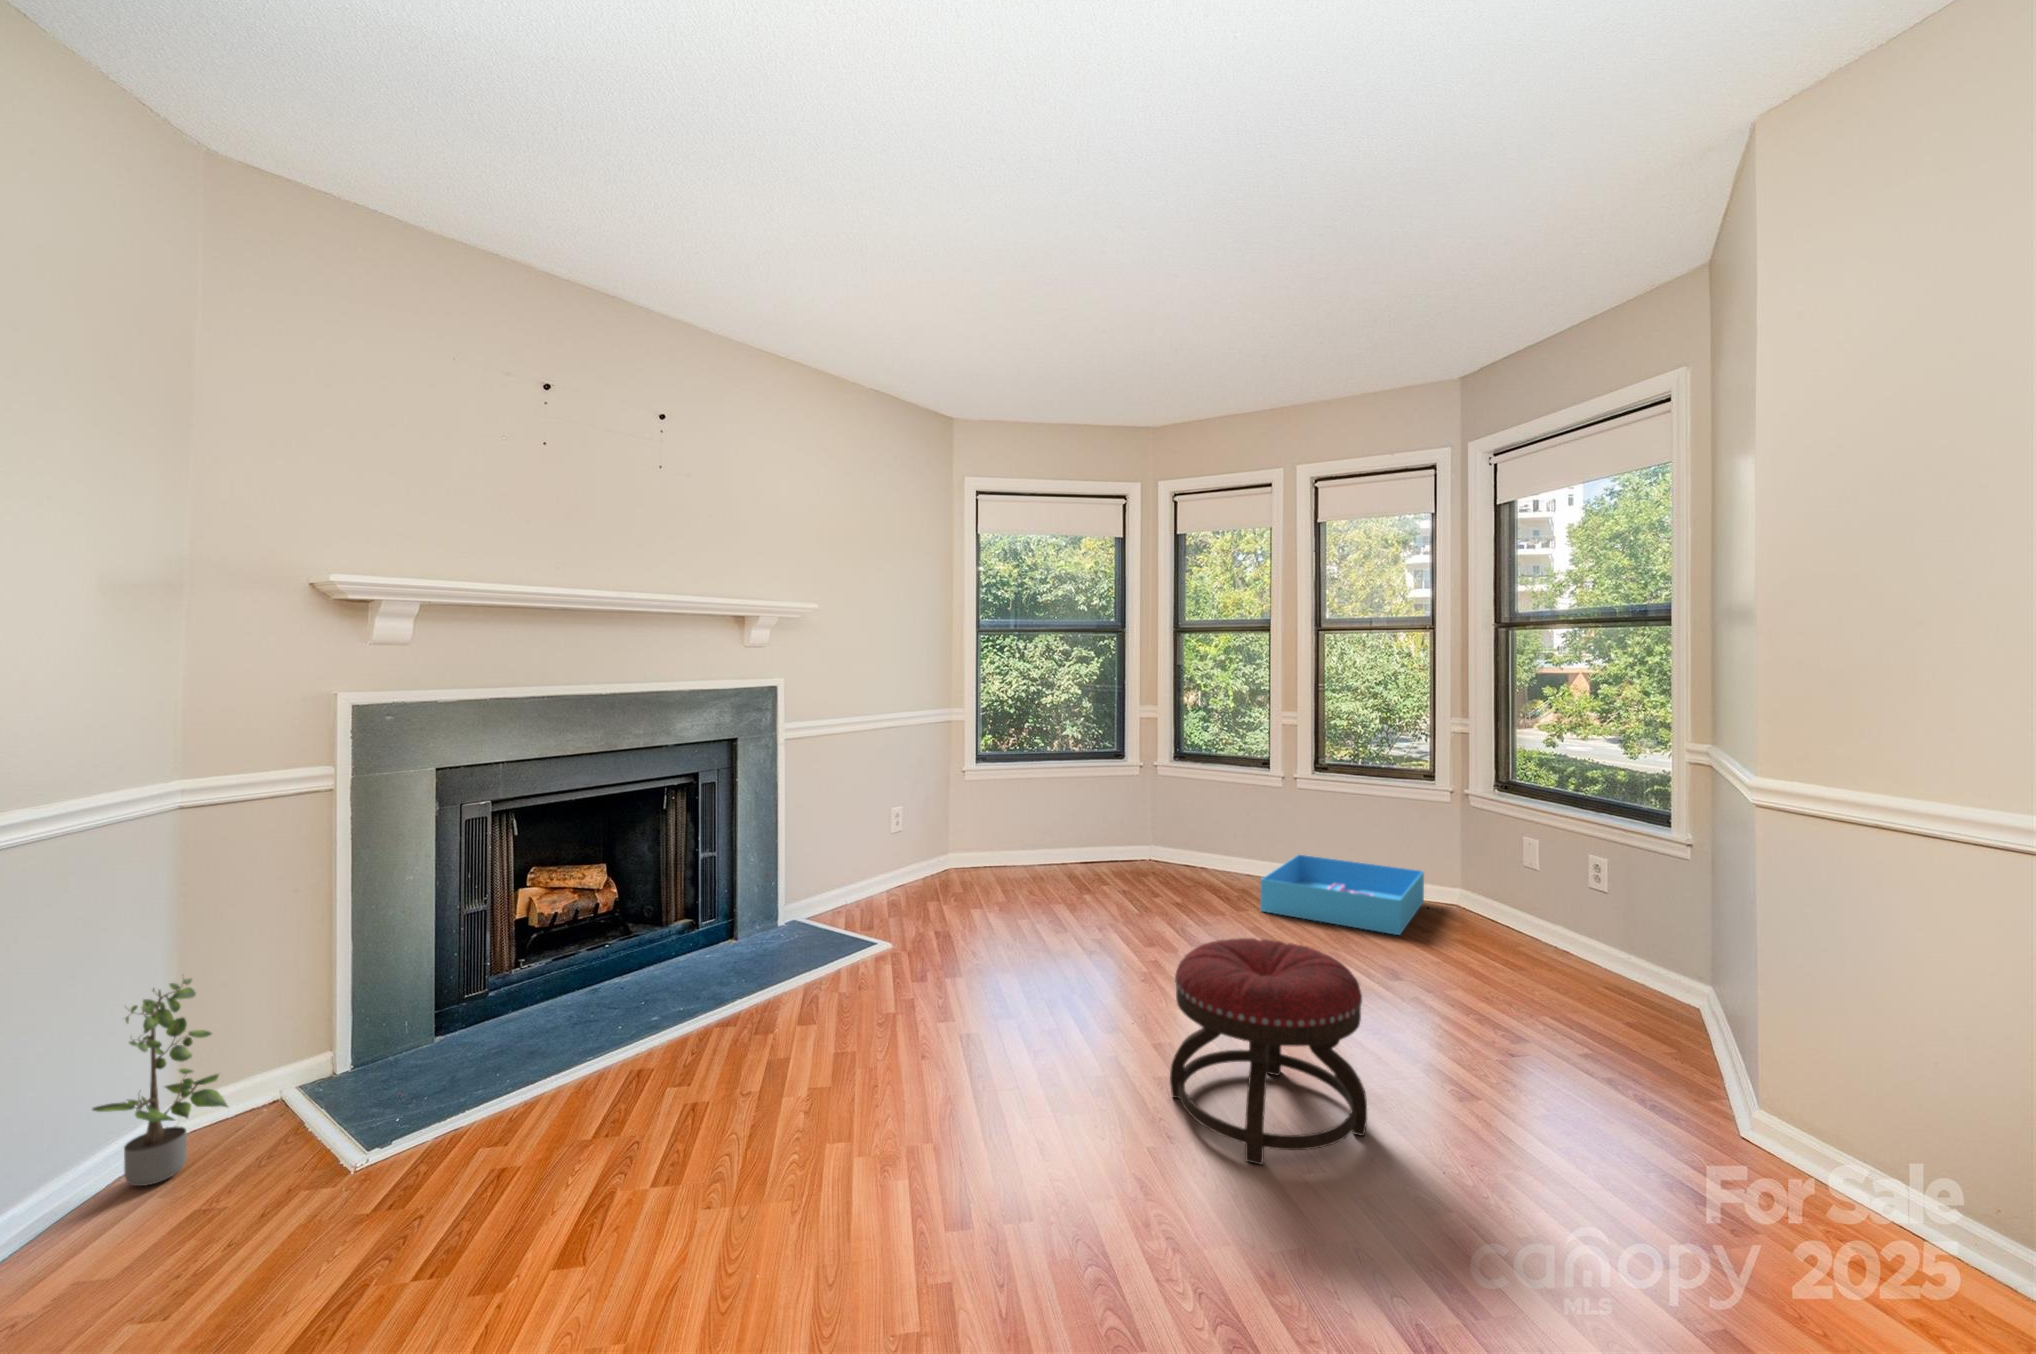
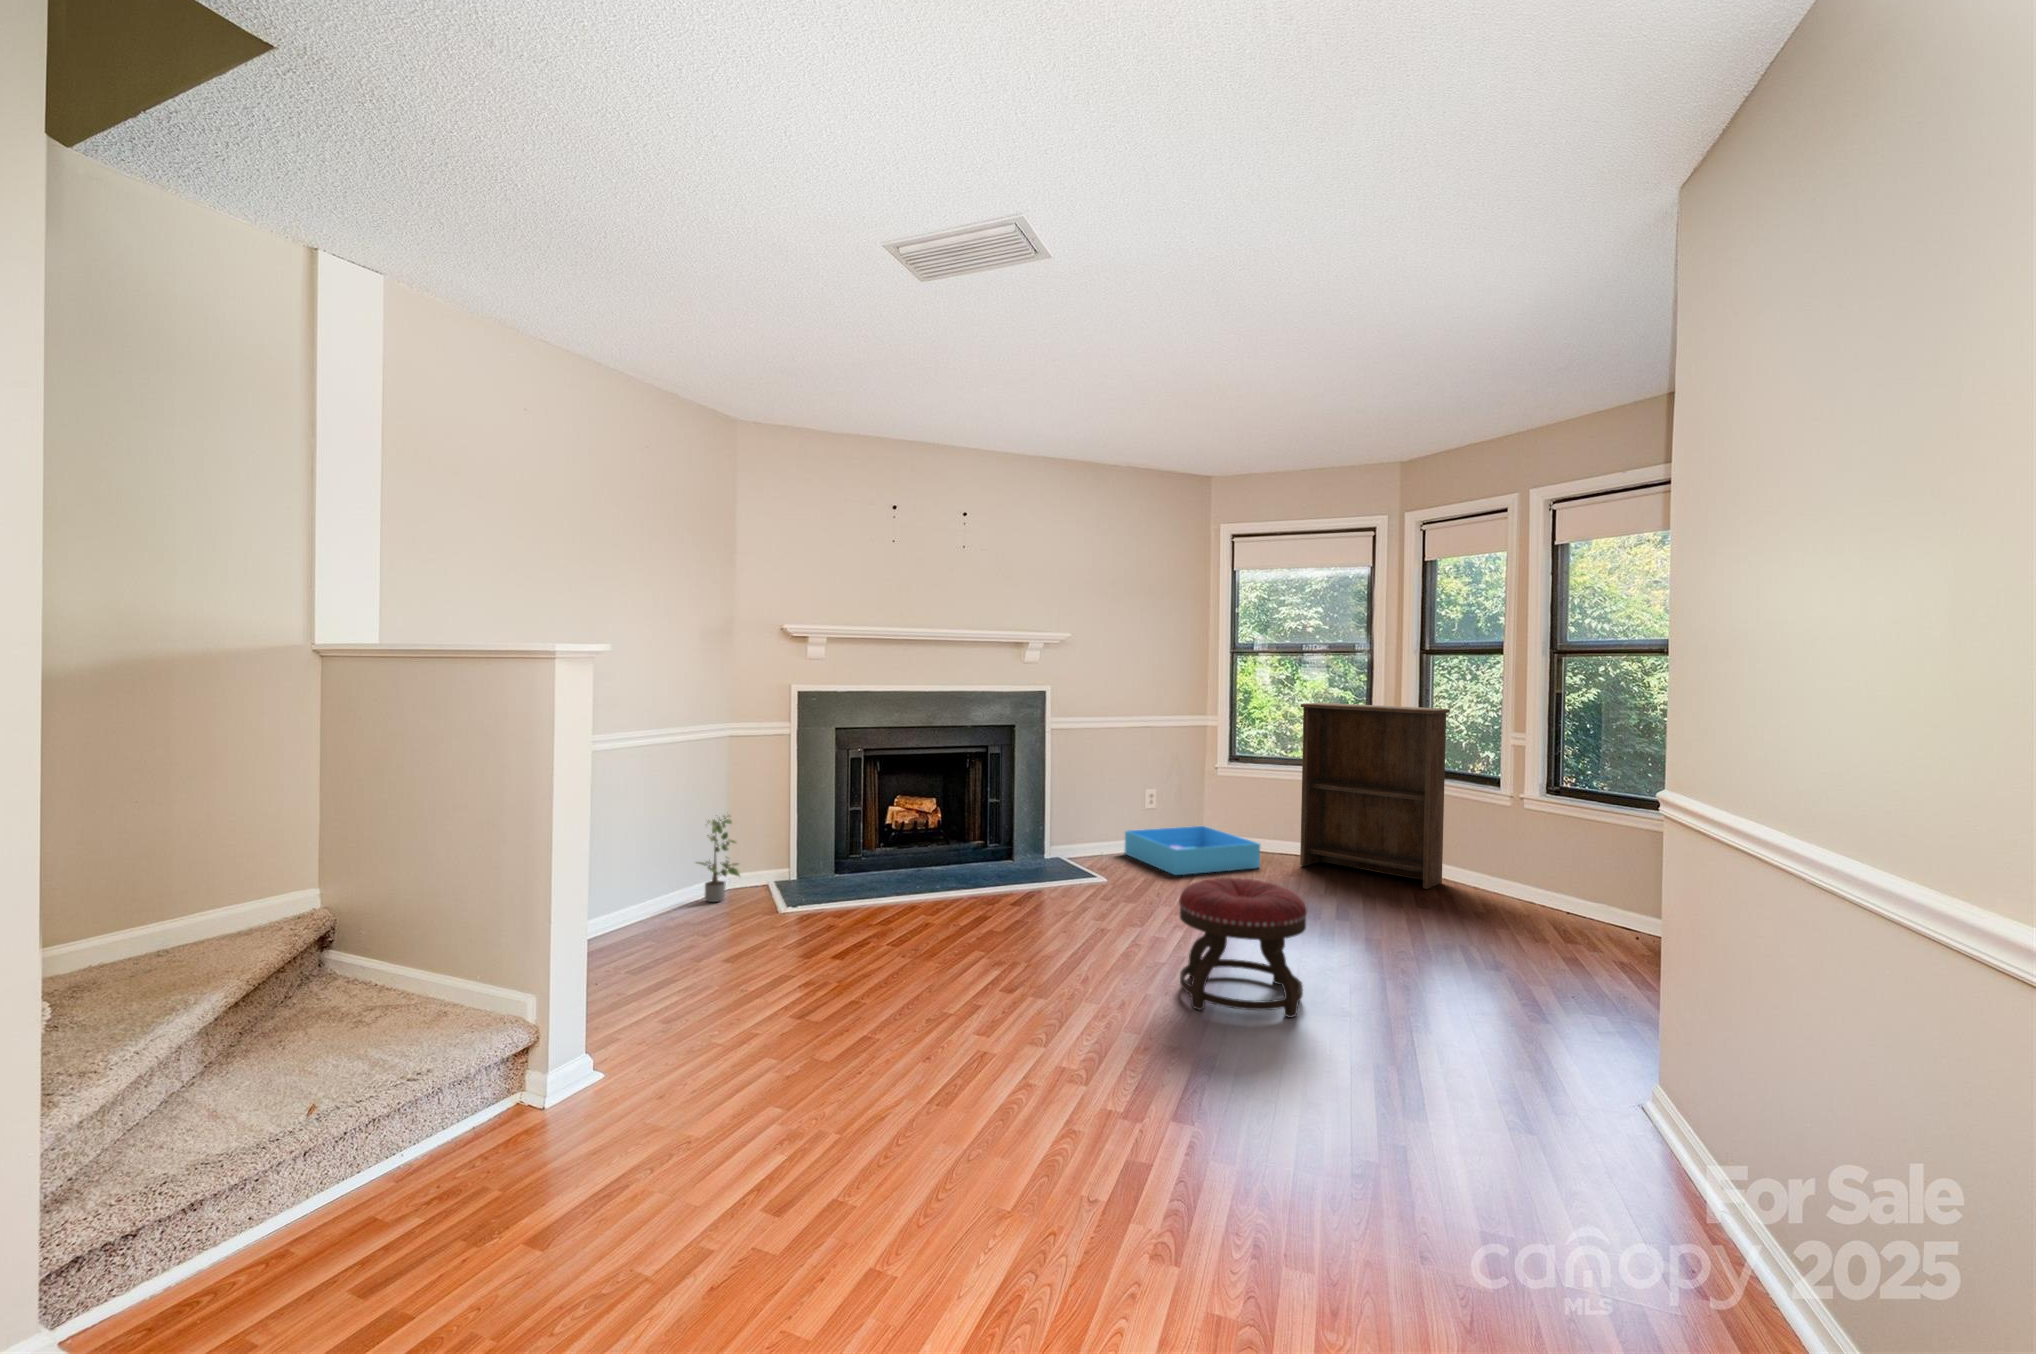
bookshelf: none [1073,690,1226,887] -> present [1300,703,1450,889]
storage bin: present [1260,855,1424,935] -> present [1125,826,1260,875]

